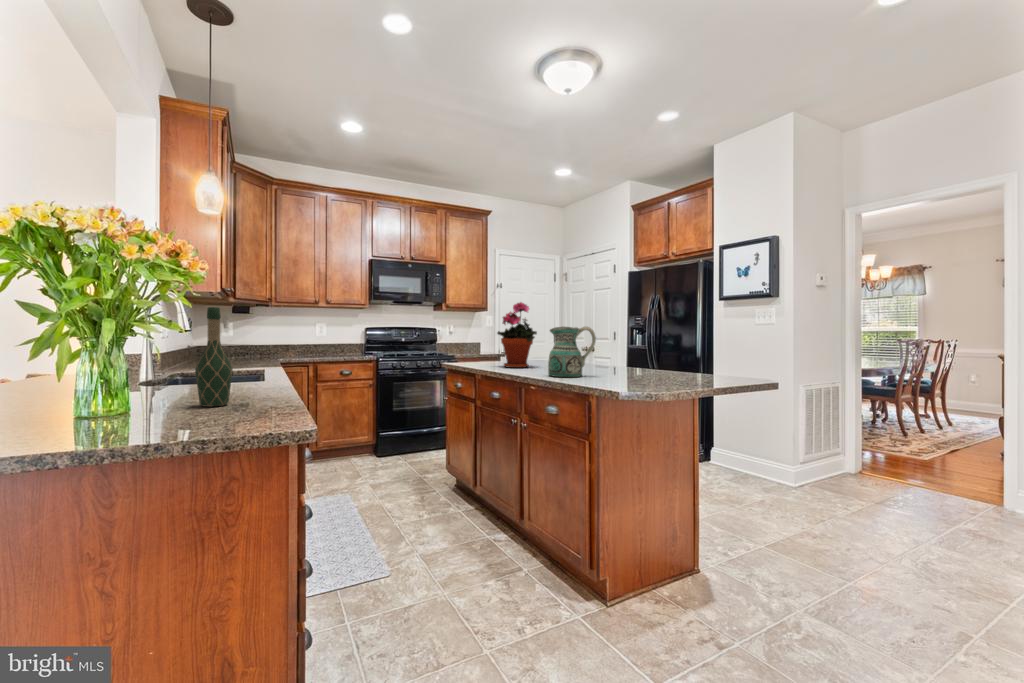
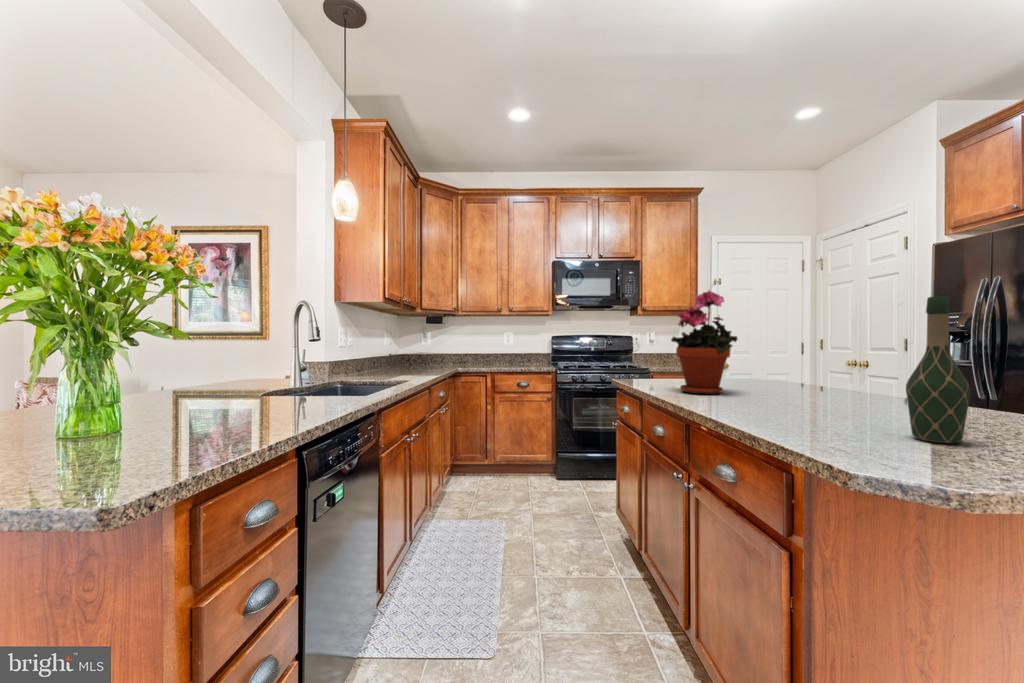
wine bottle: present [195,307,232,407] -> present [906,296,970,443]
ceramic pitcher: present [548,326,596,377] -> none [742,324,852,425]

